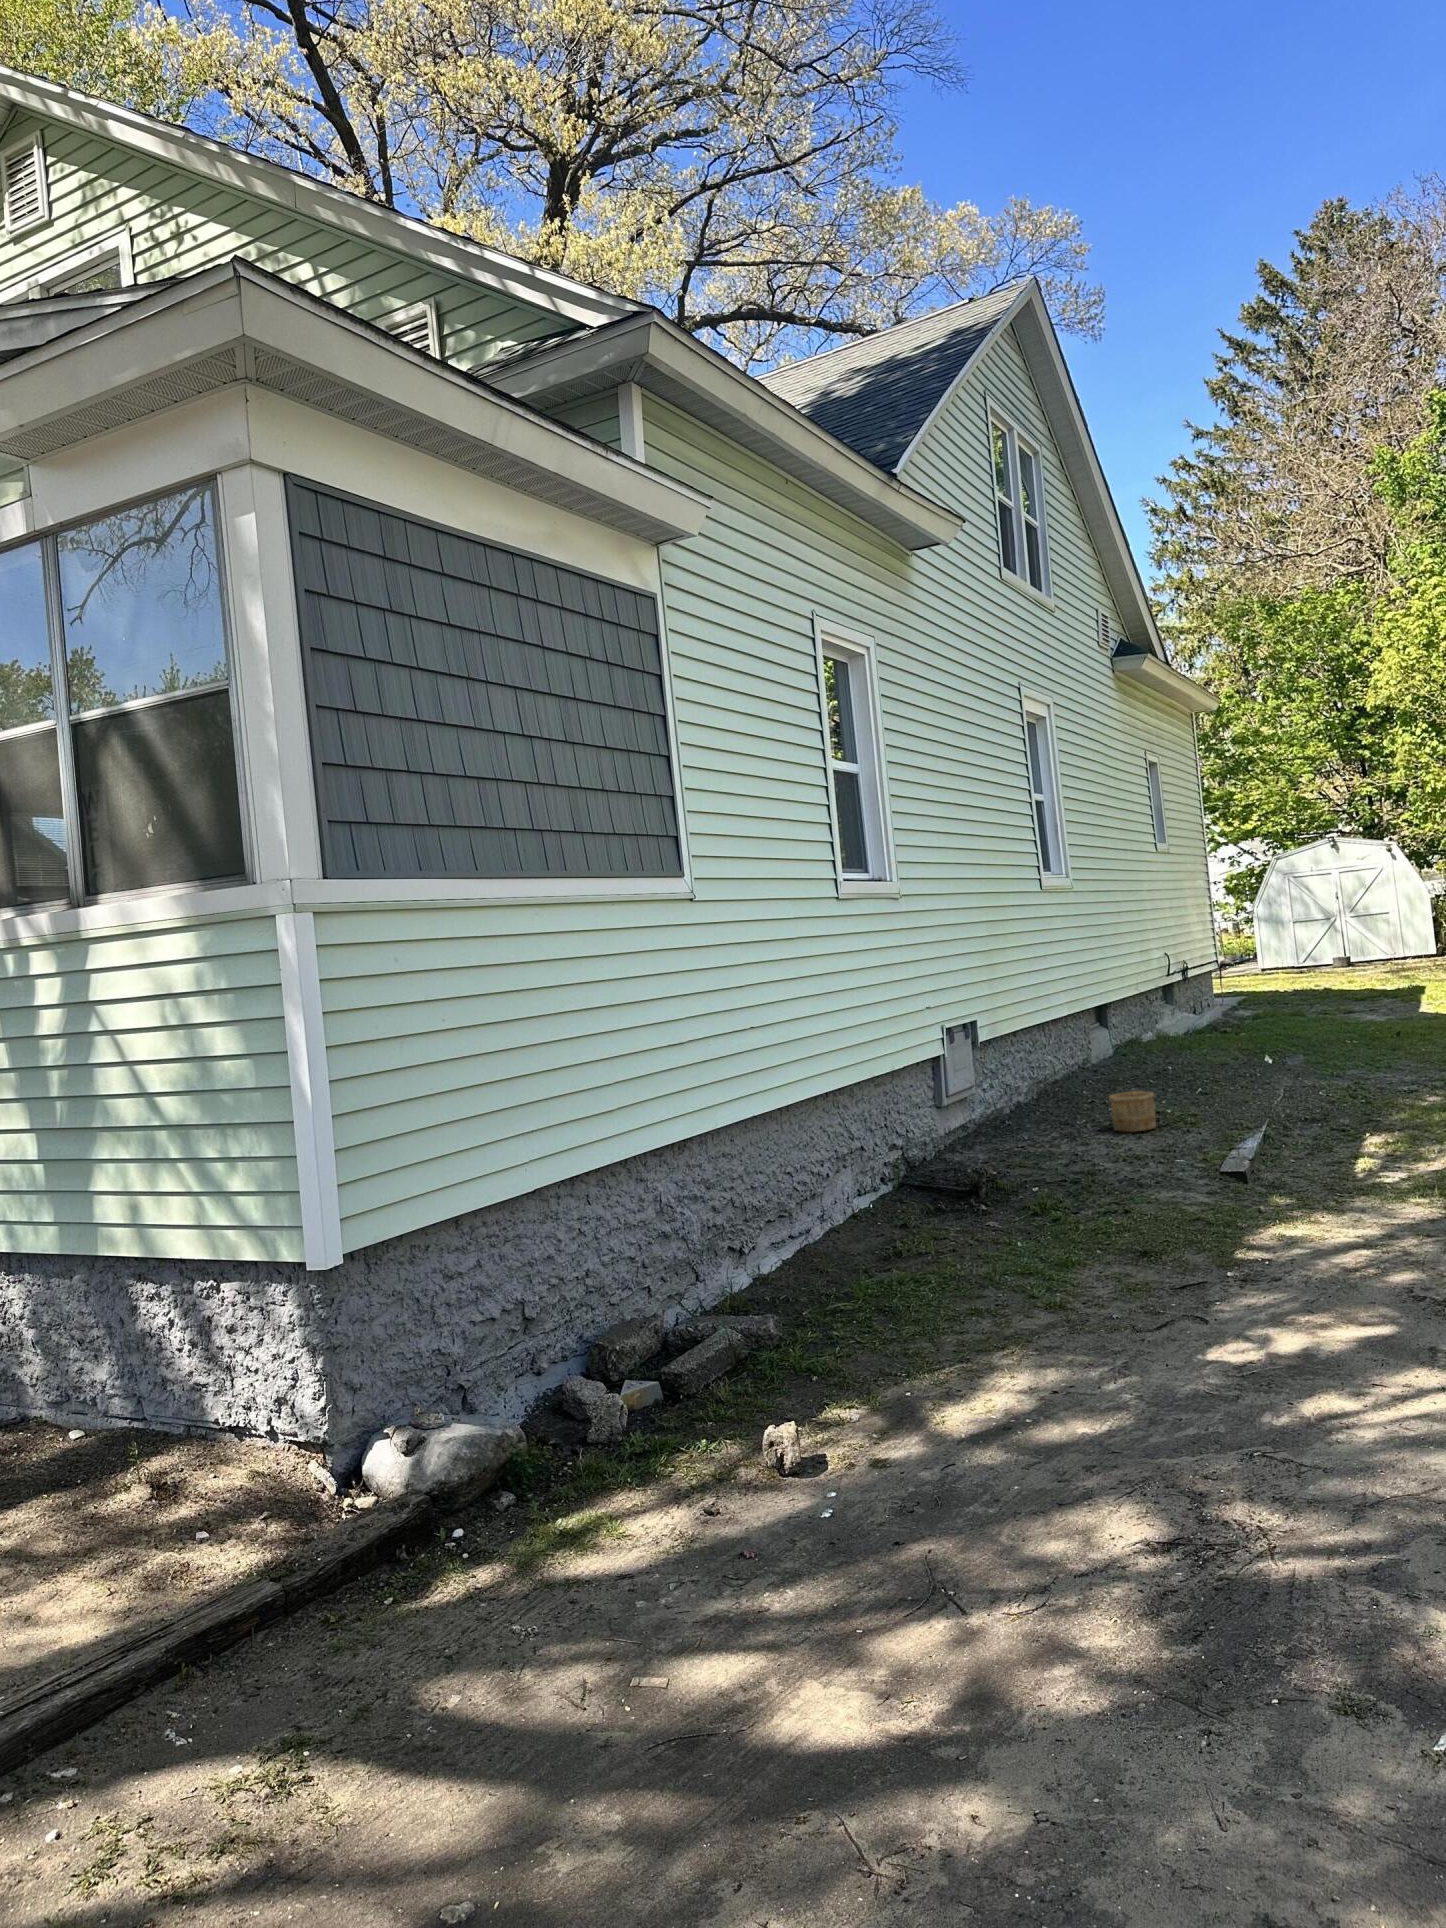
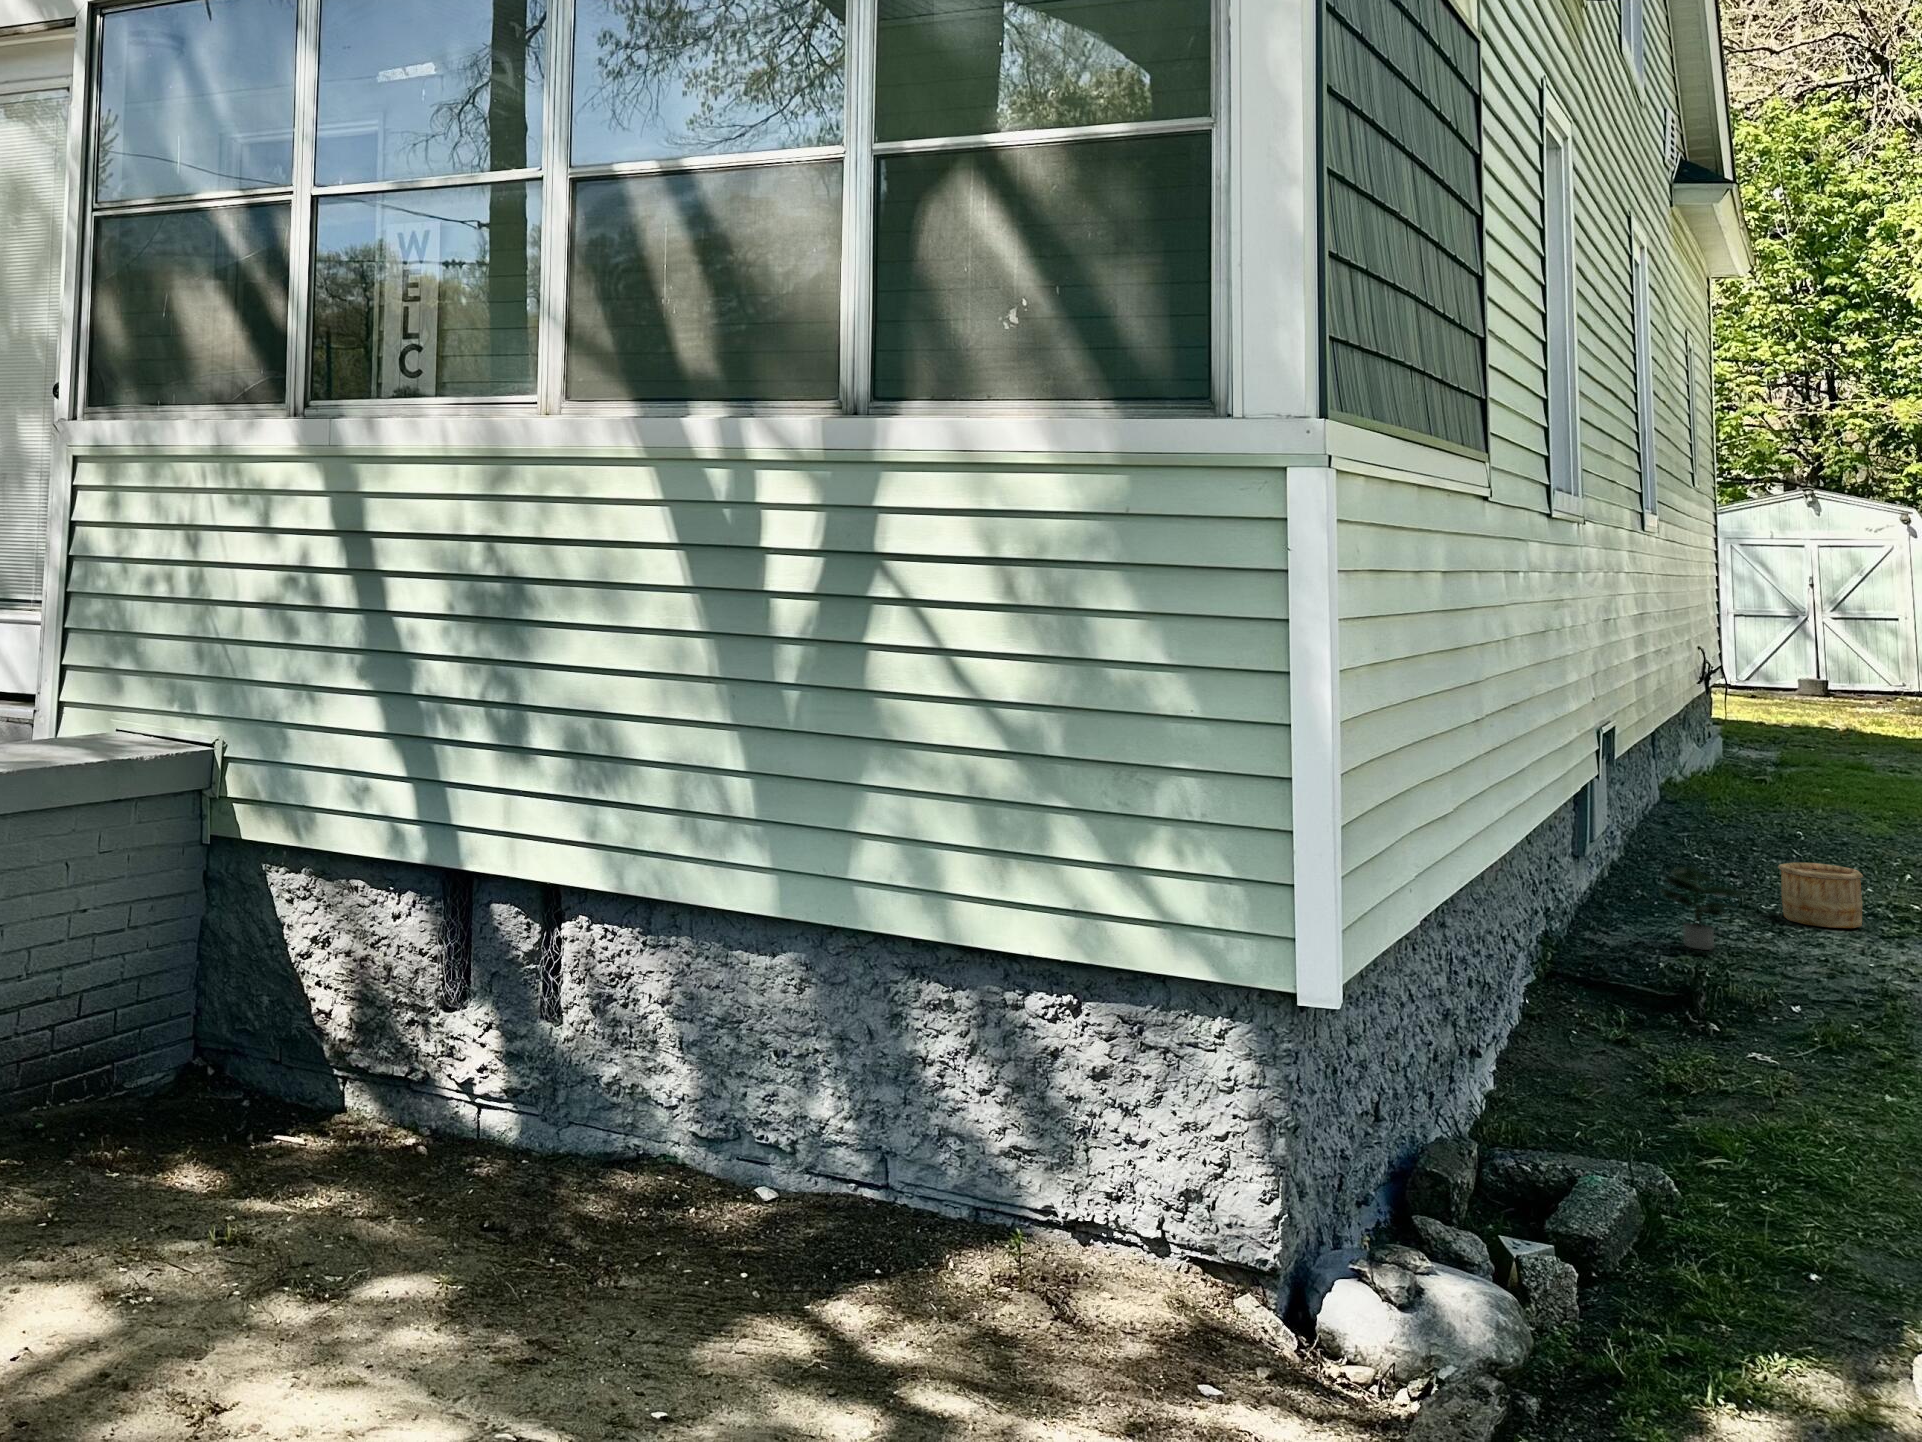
potted plant: none [1004,1107,1052,1159] -> present [1660,867,1743,950]

